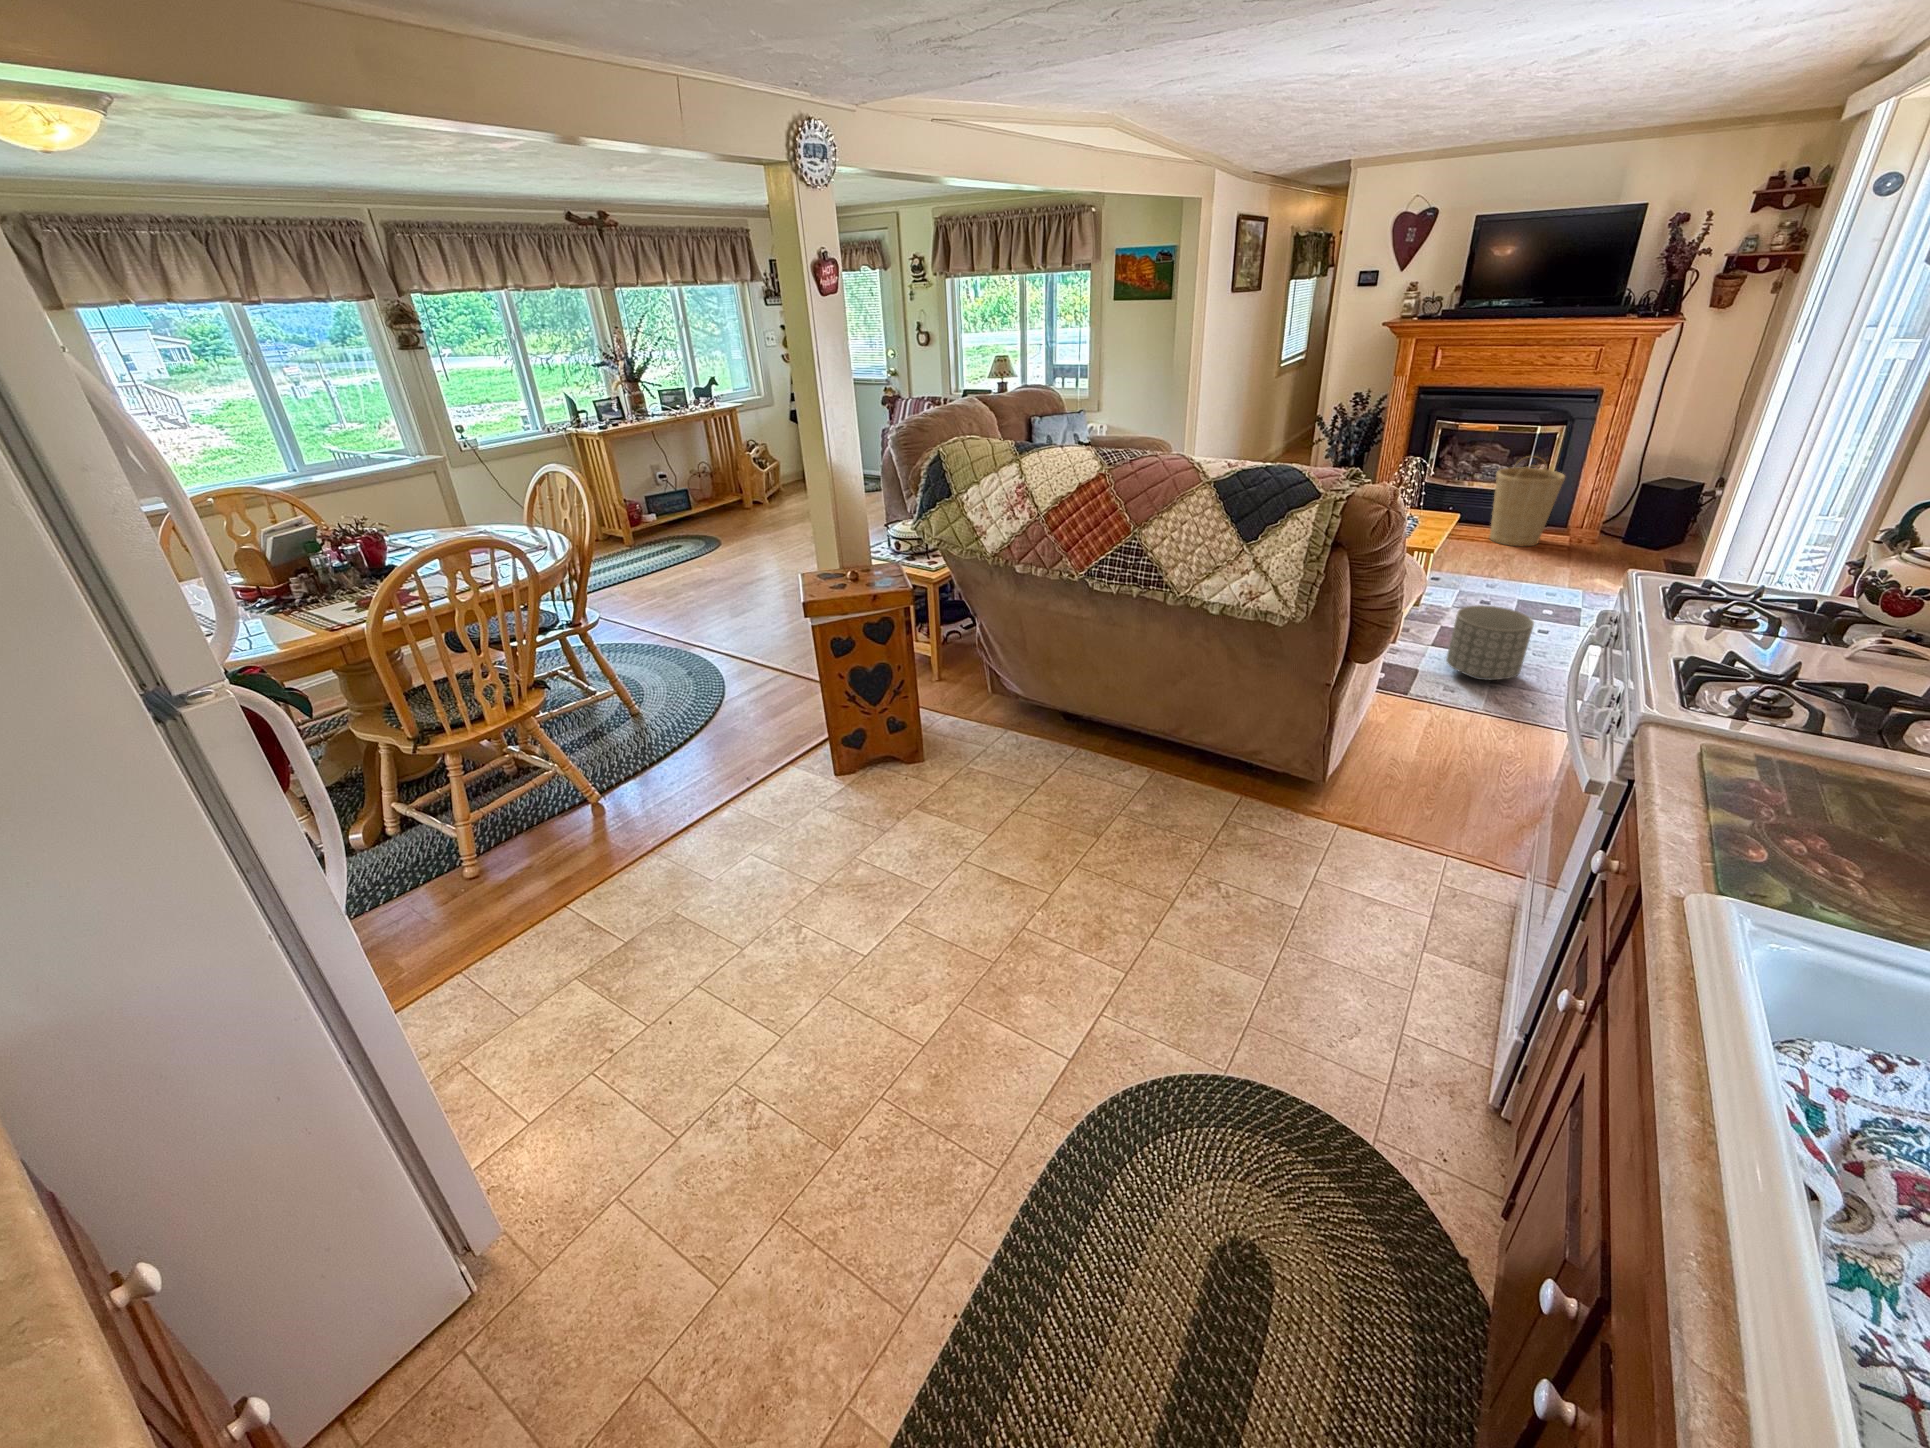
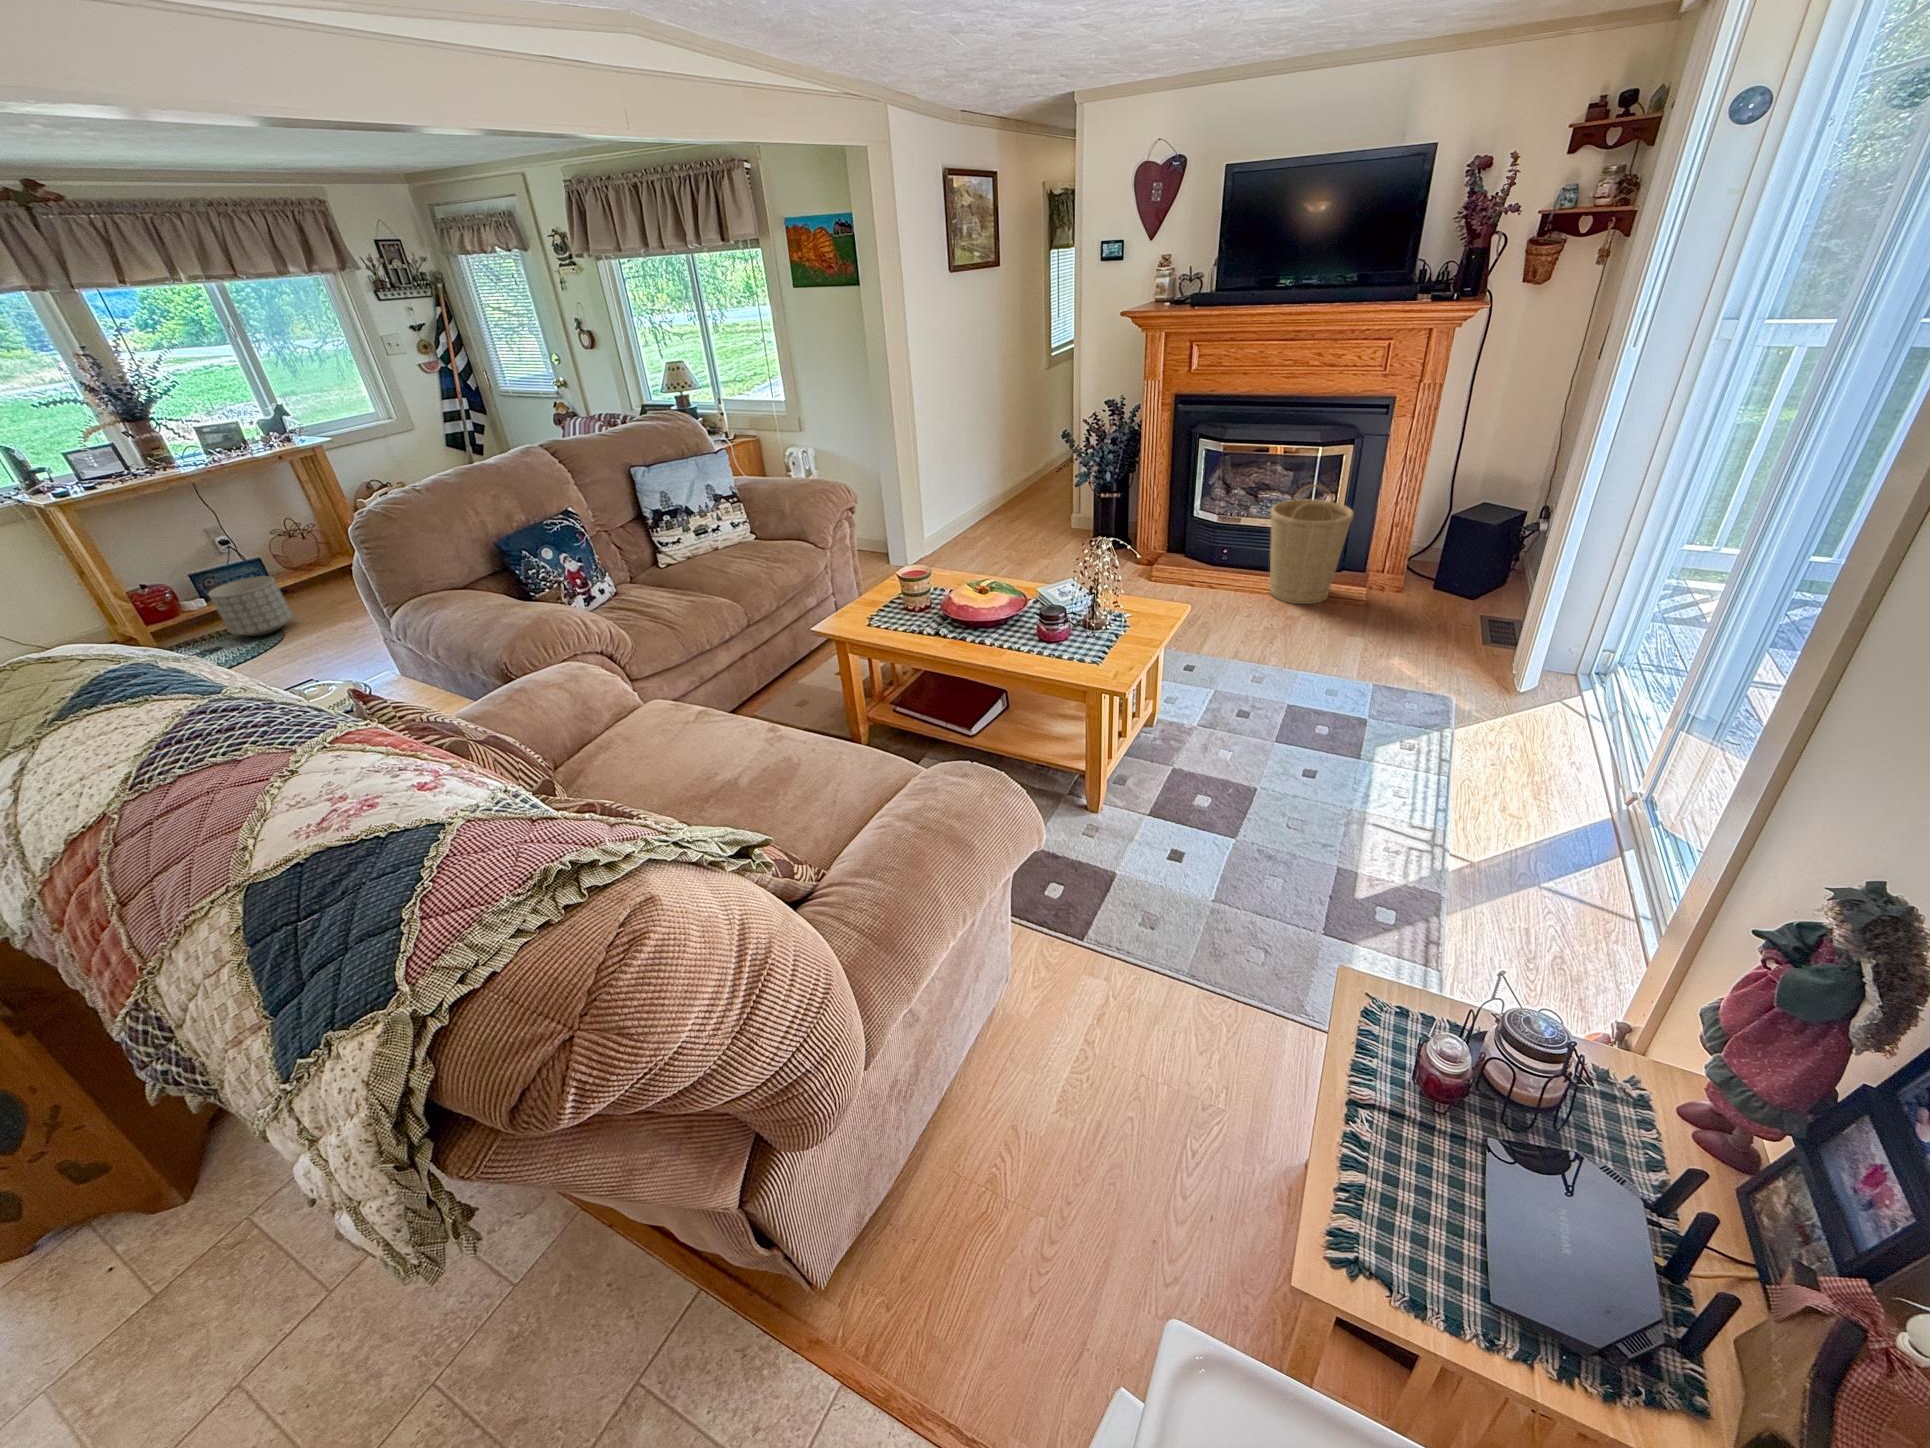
planter: present [1446,605,1534,680] -> present [209,576,293,636]

